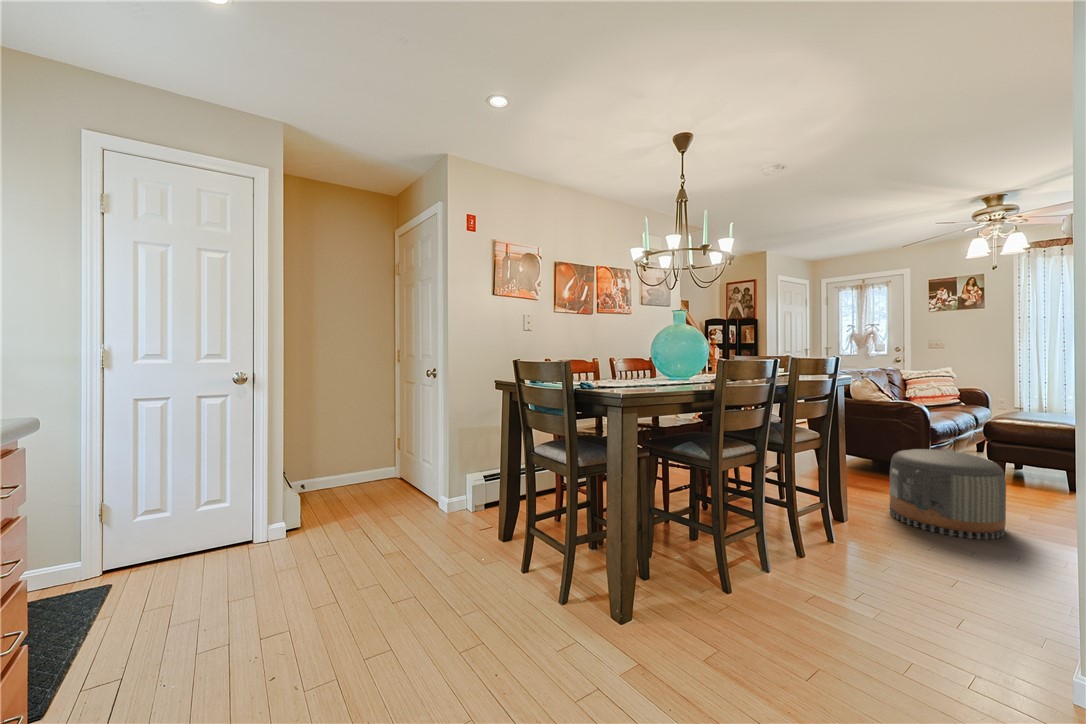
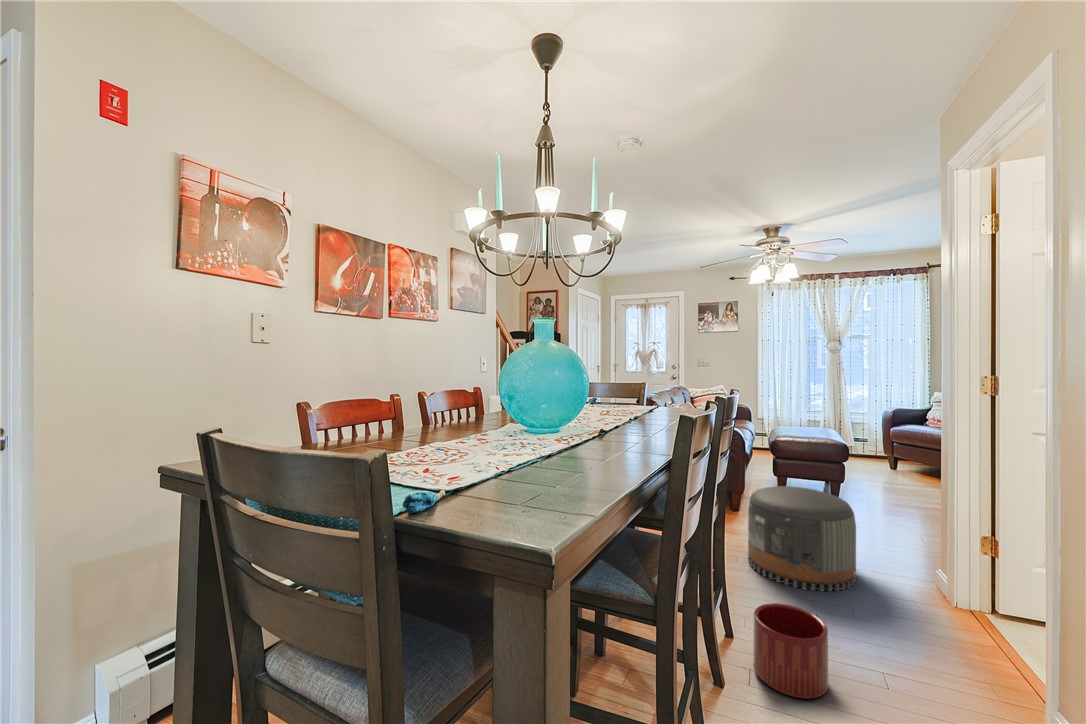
planter: none [830,512,889,573] -> present [754,603,828,698]

